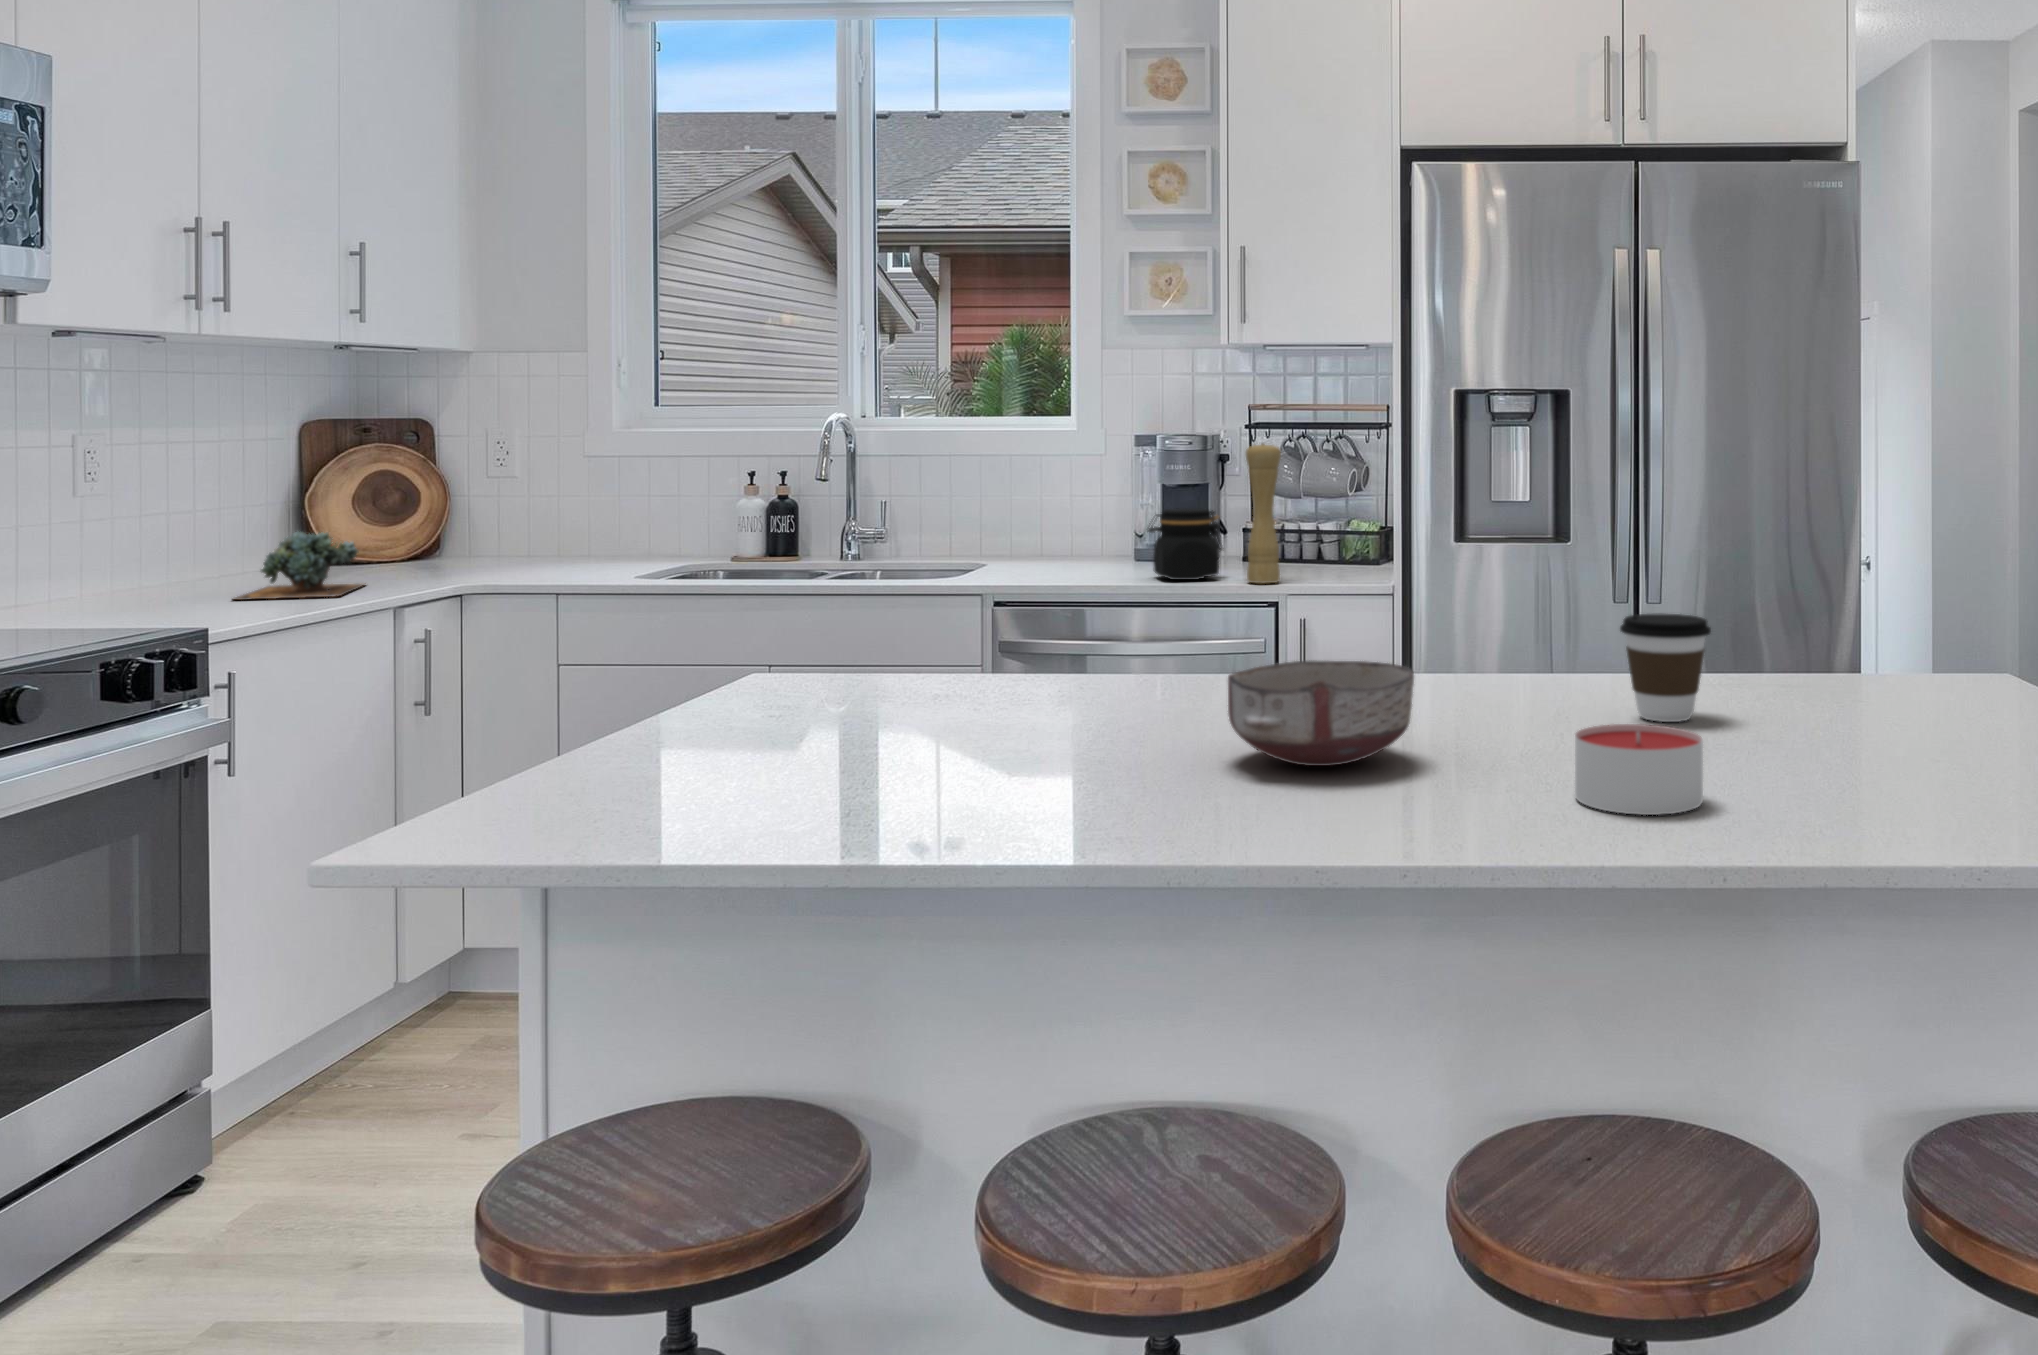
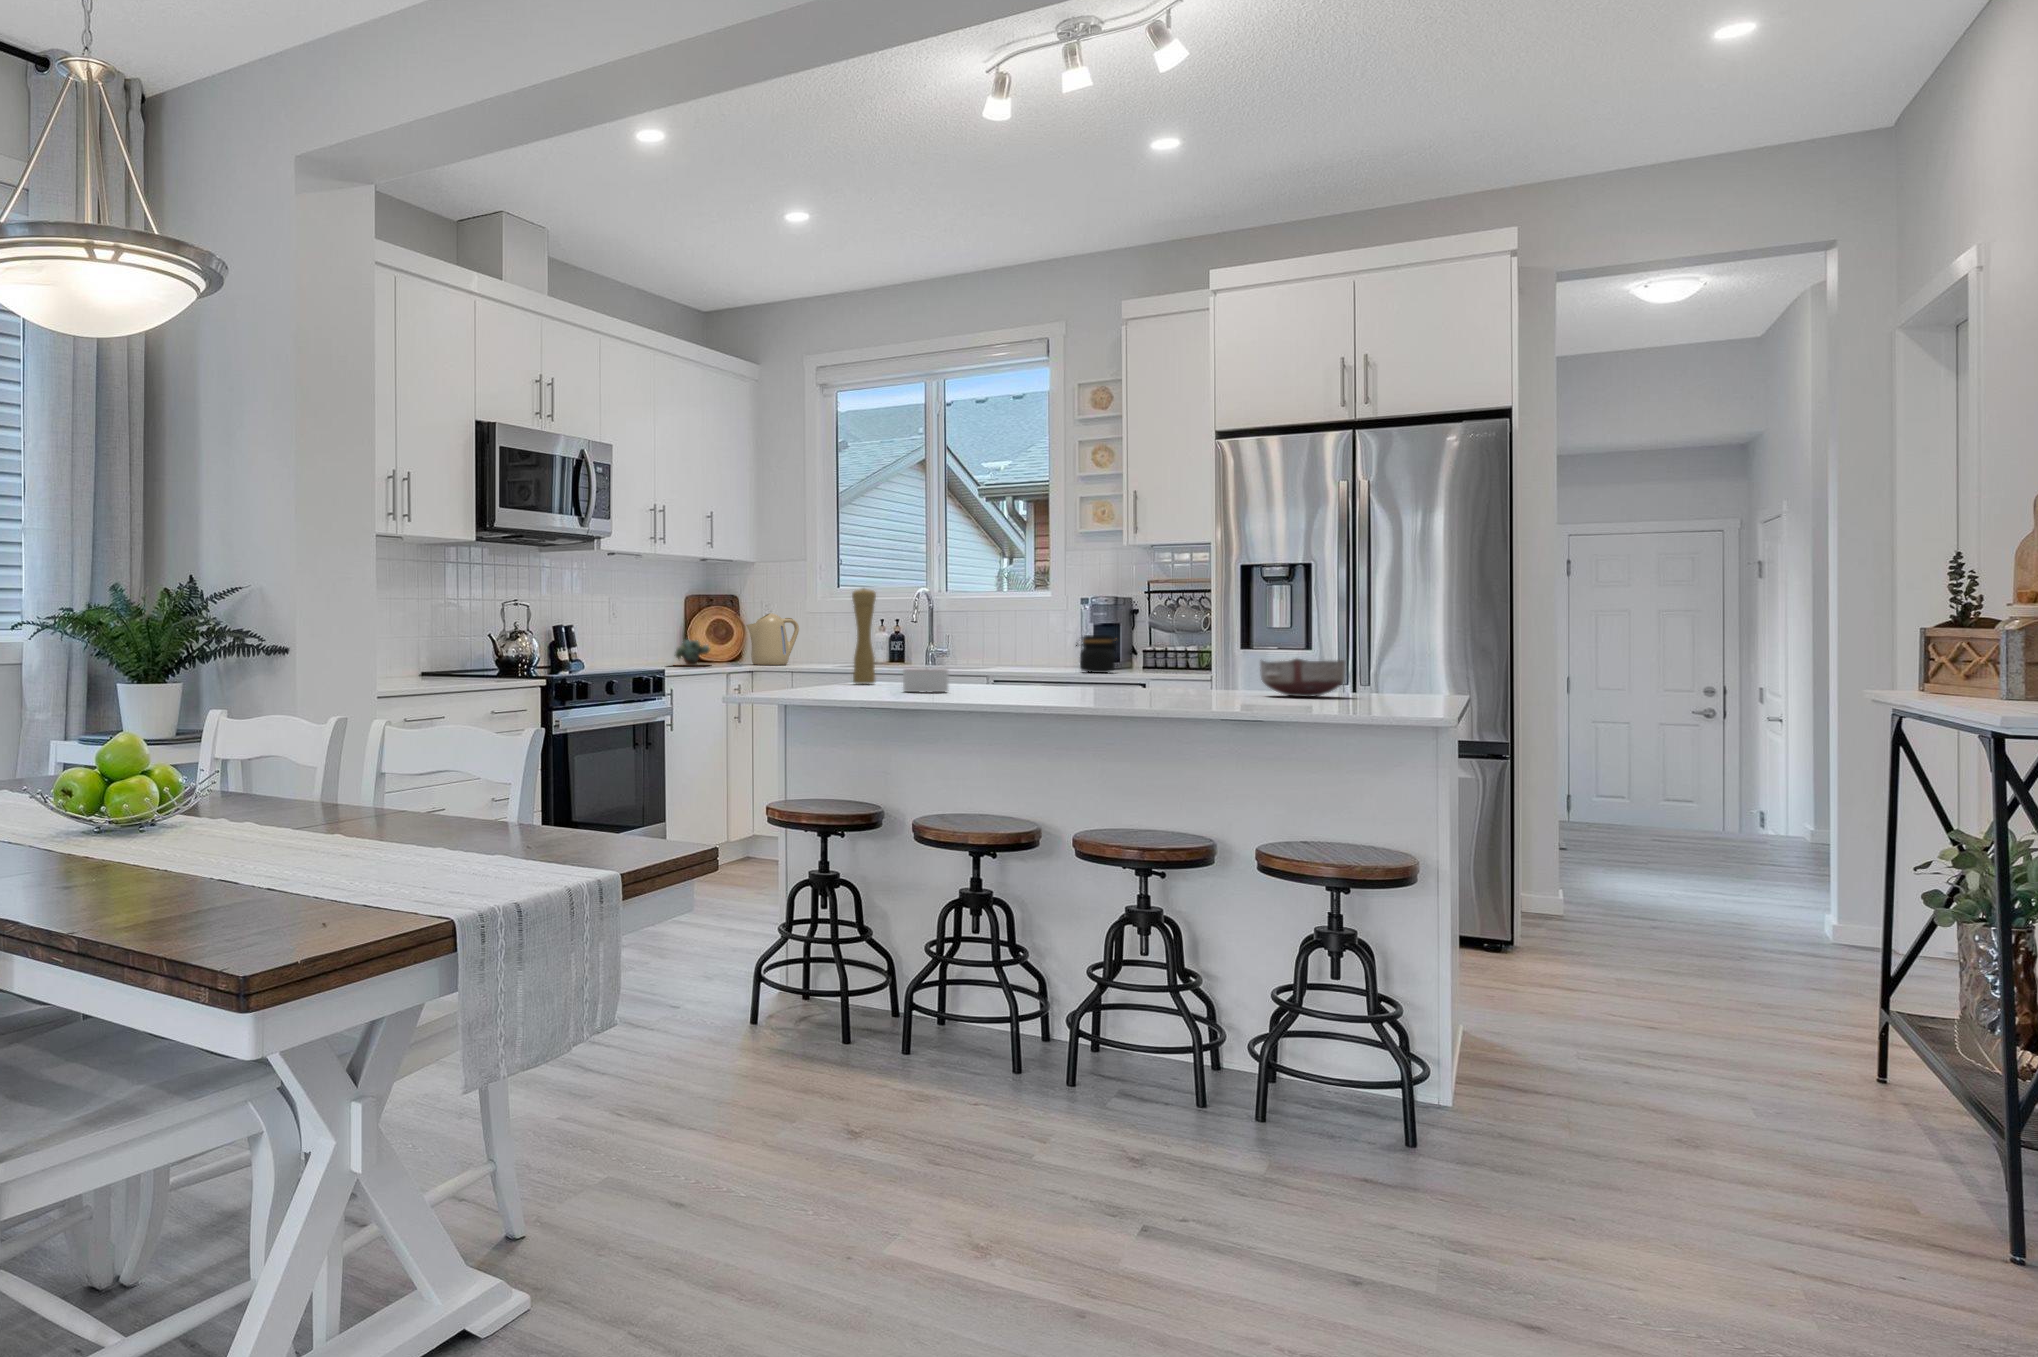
pepper mill: present [1246,443,1281,584] -> present [852,589,876,684]
kettle: none [450,464,575,575] -> present [746,613,799,665]
coffee cup: present [1620,614,1711,722] -> none [1193,649,1236,693]
ceramic bowl: present [1228,660,1414,766] -> present [1260,659,1345,697]
candle: present [1575,724,1703,815] -> present [903,669,948,692]

